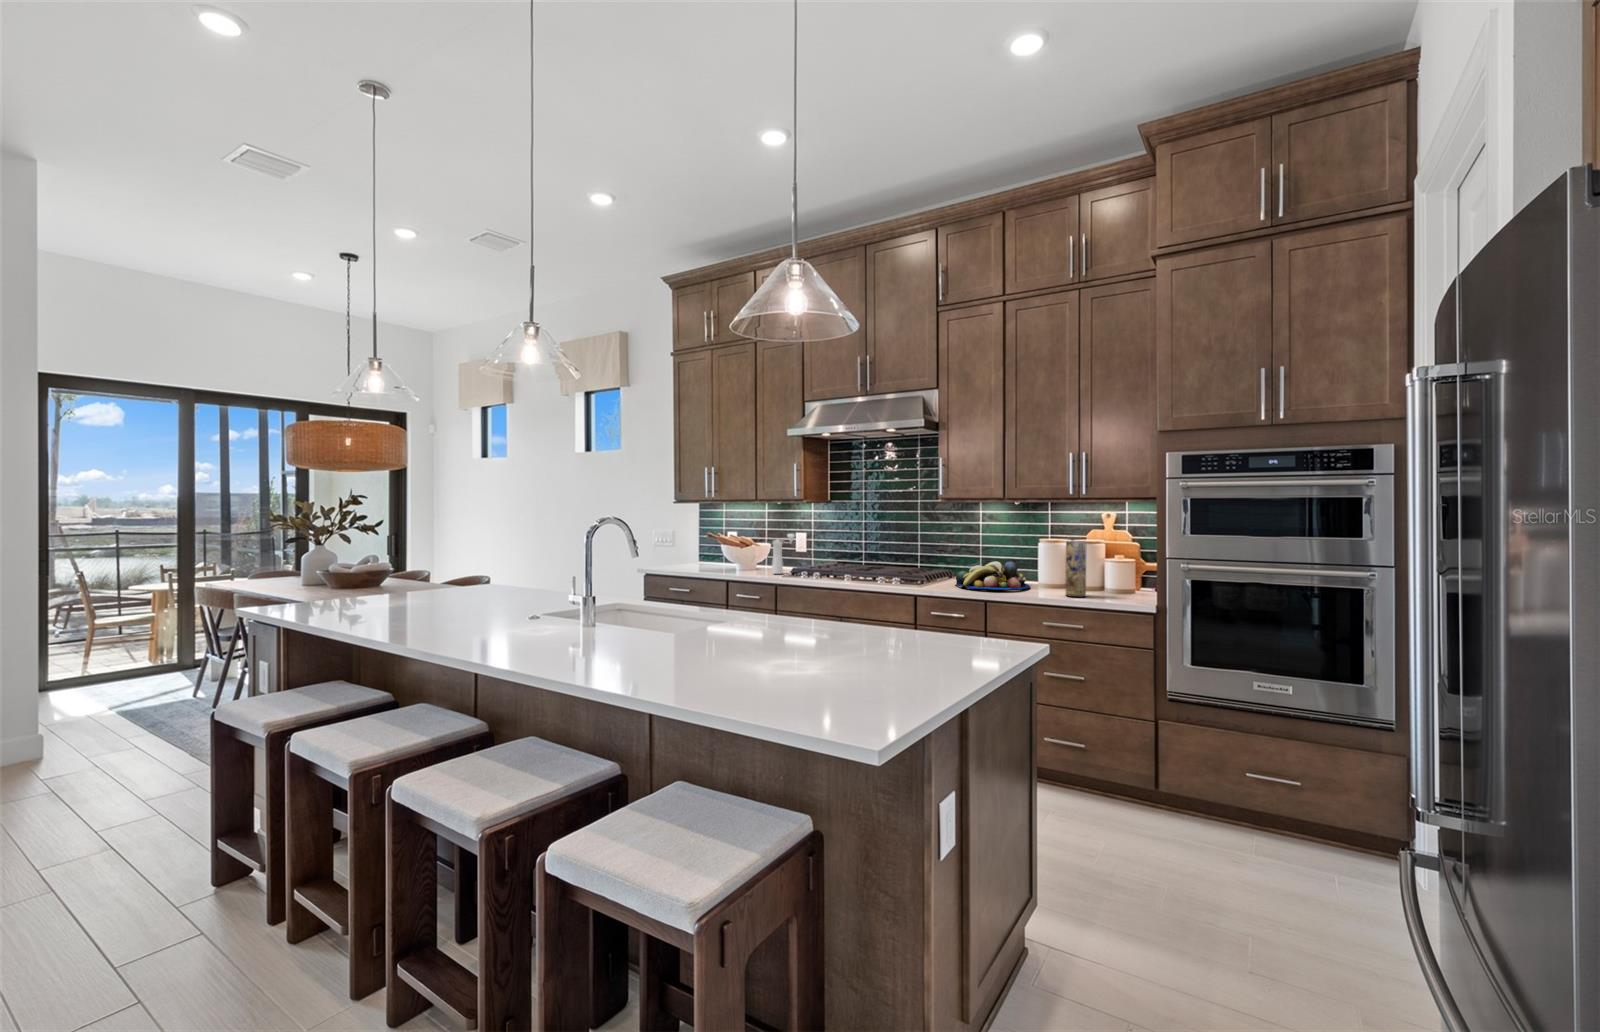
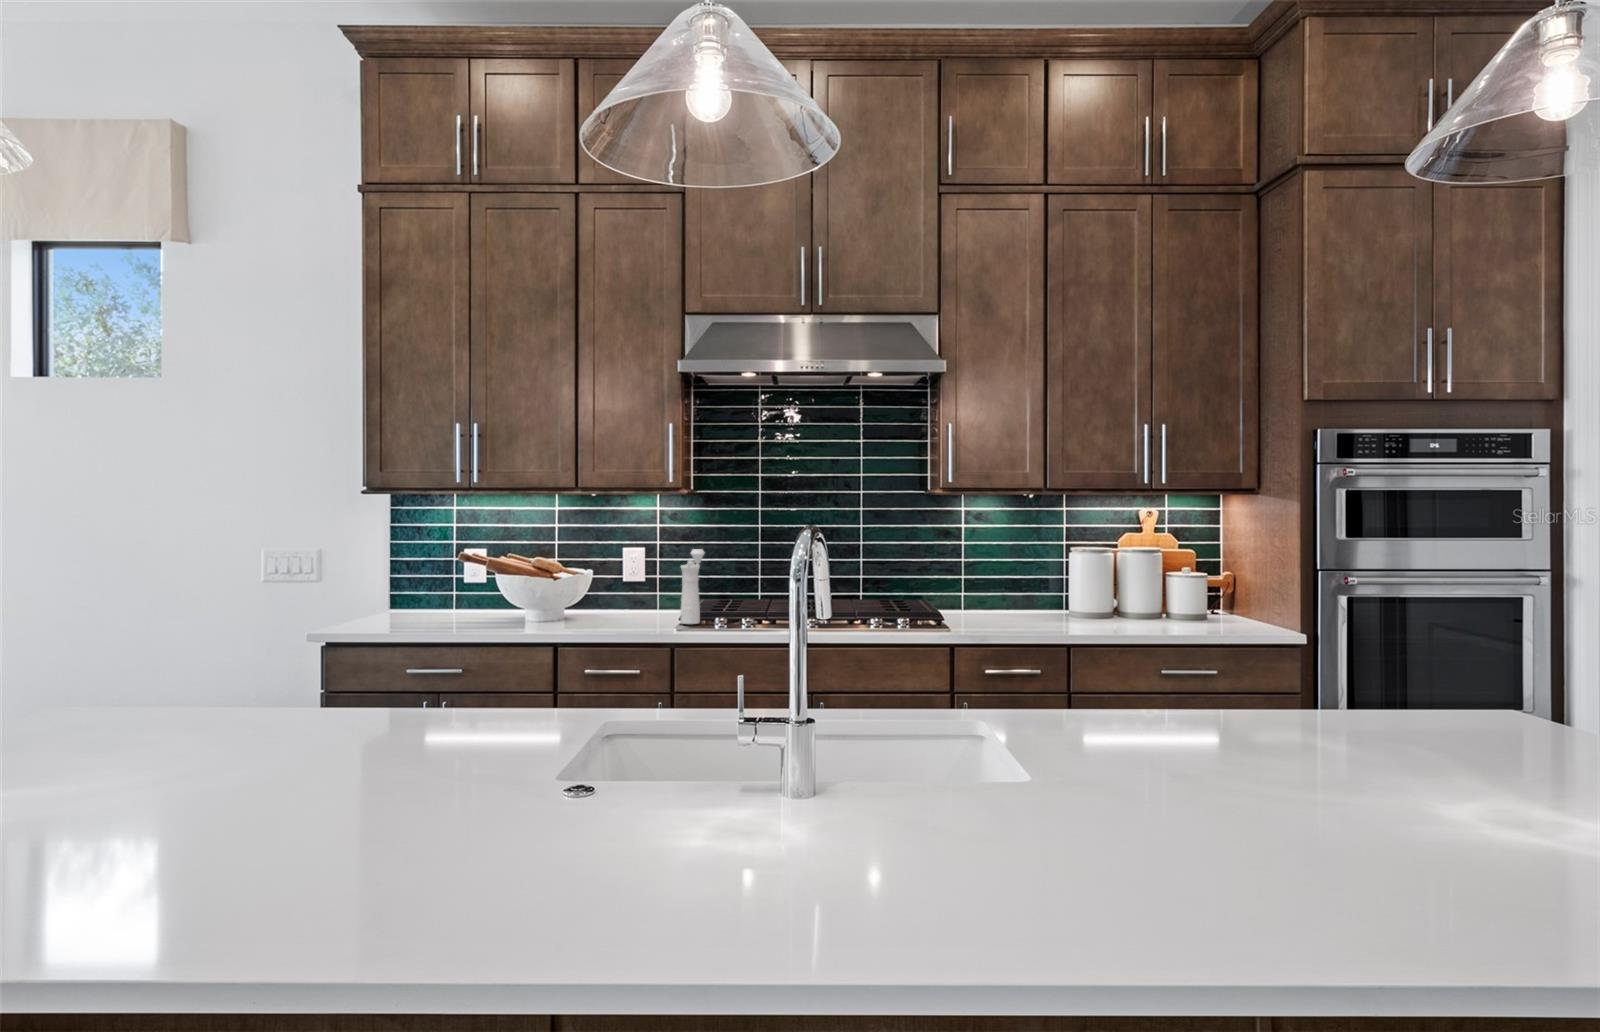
vase: present [1066,541,1087,597] -> none [1167,549,1196,628]
fruit bowl: present [955,561,1030,590] -> none [997,581,1105,627]

